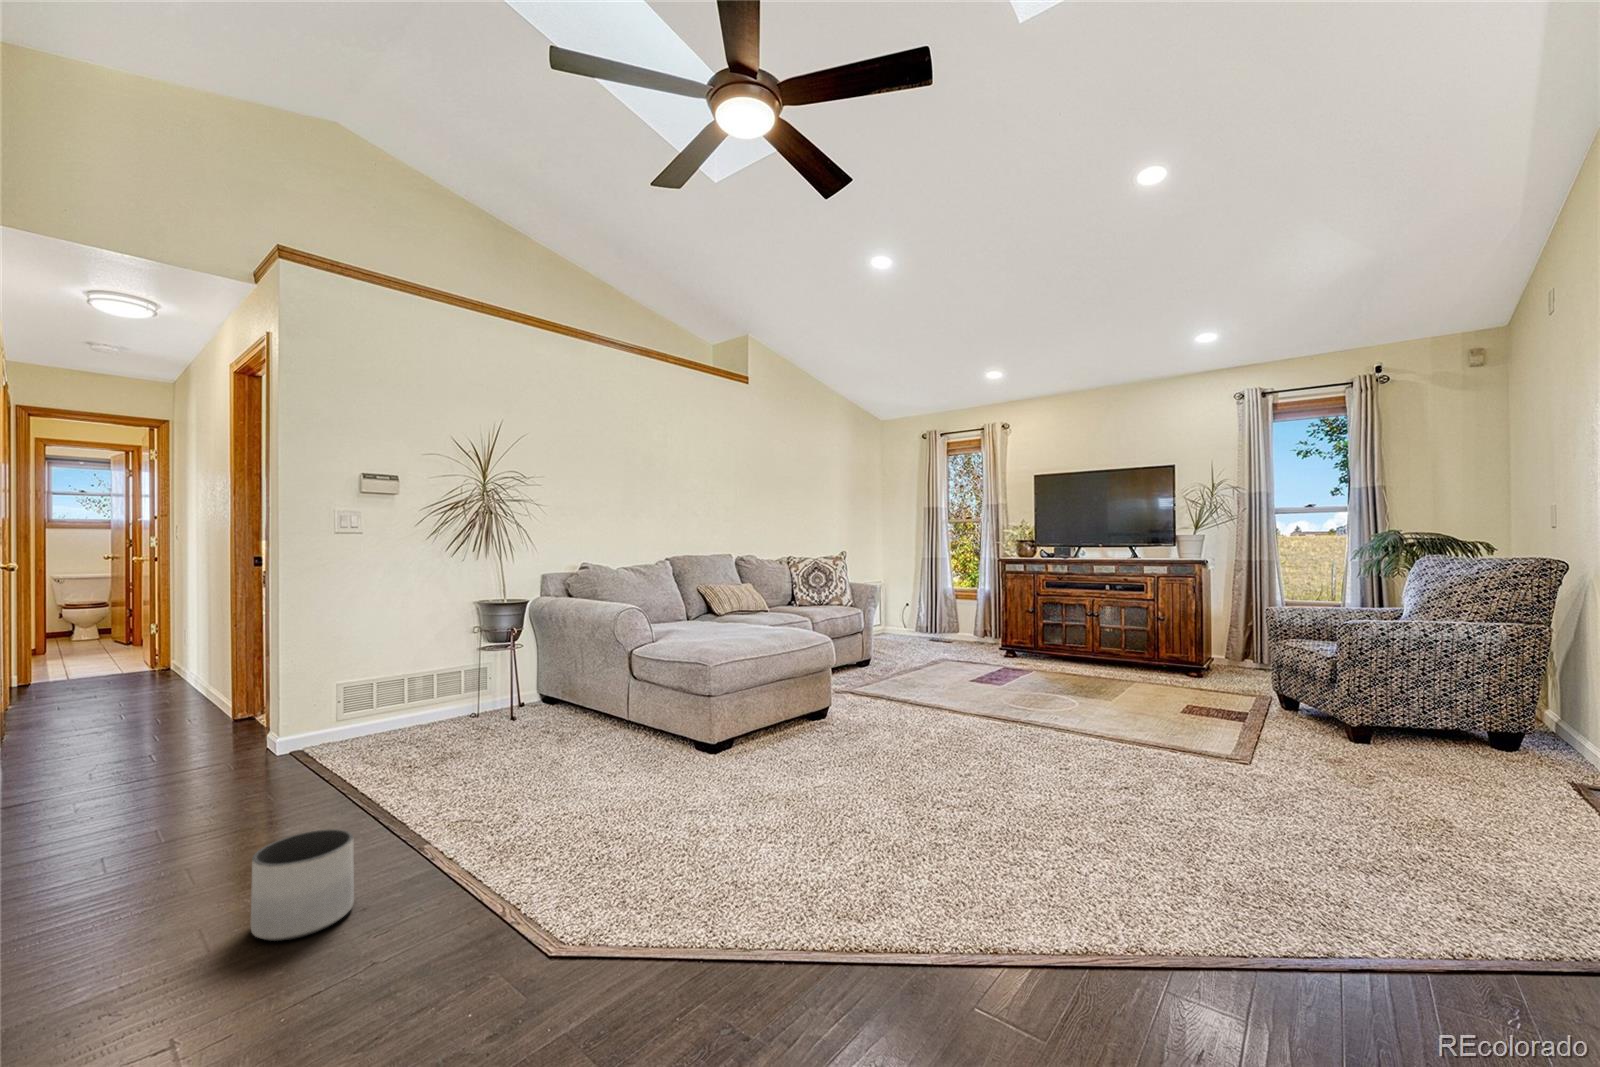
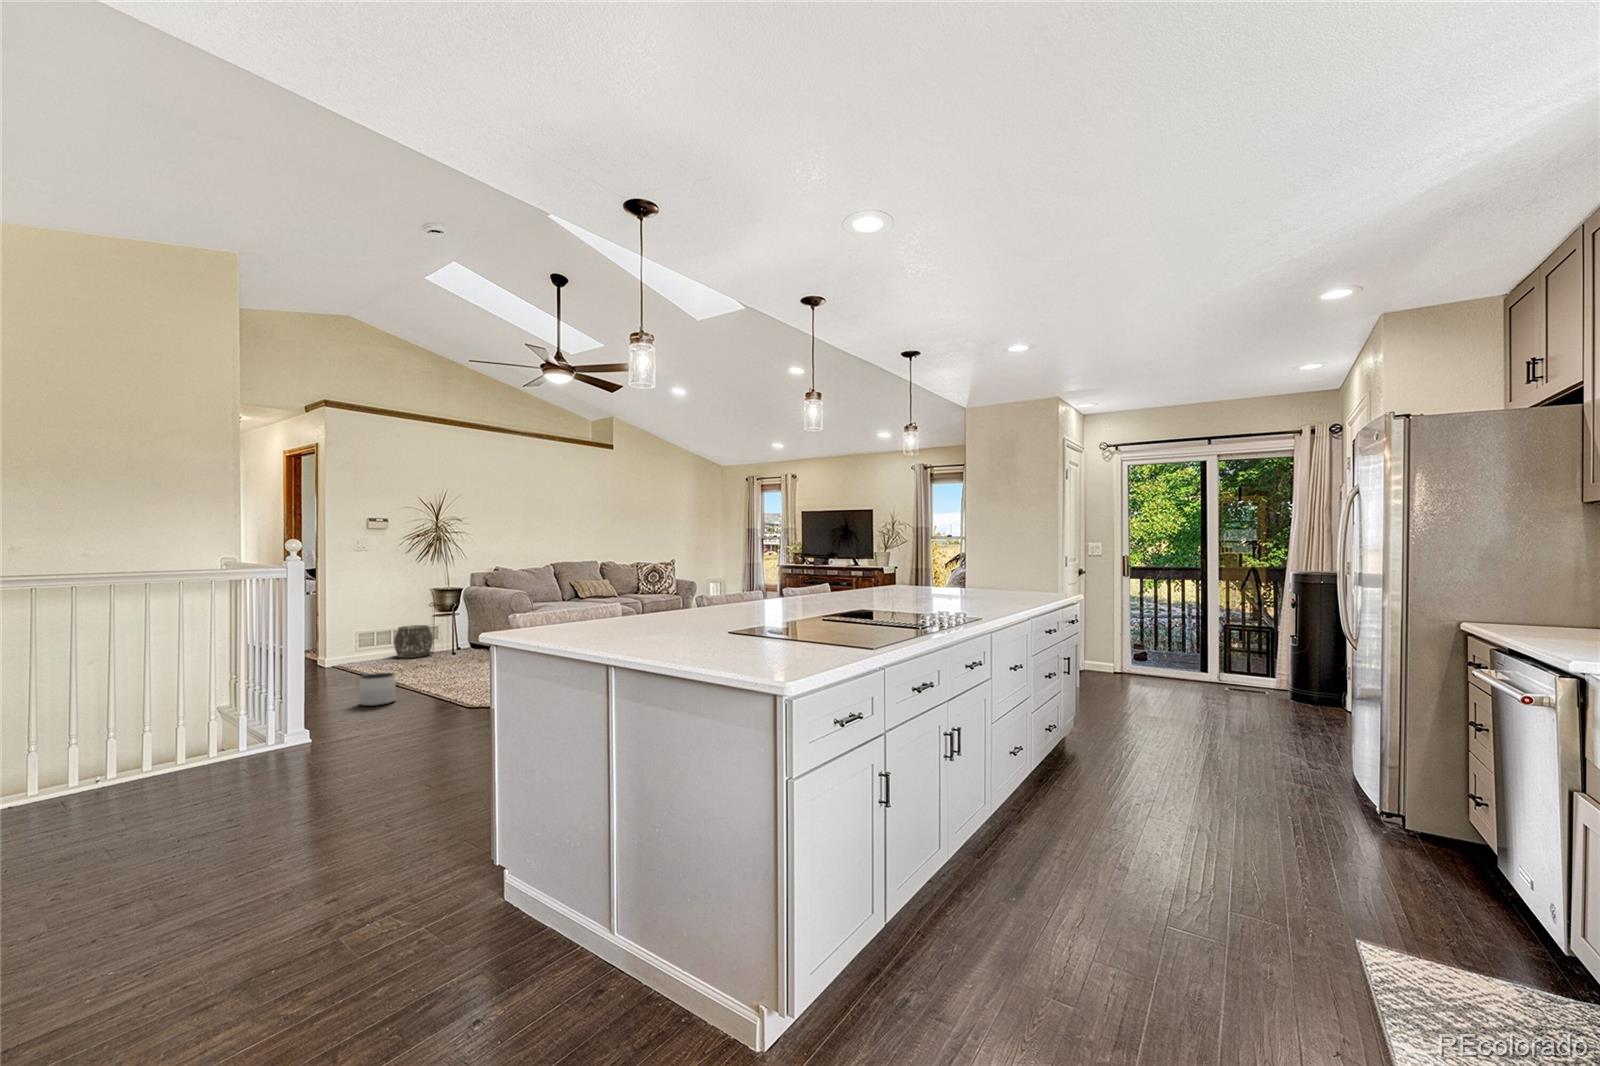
woven basket: none [407,666,477,728] -> present [394,625,433,658]

